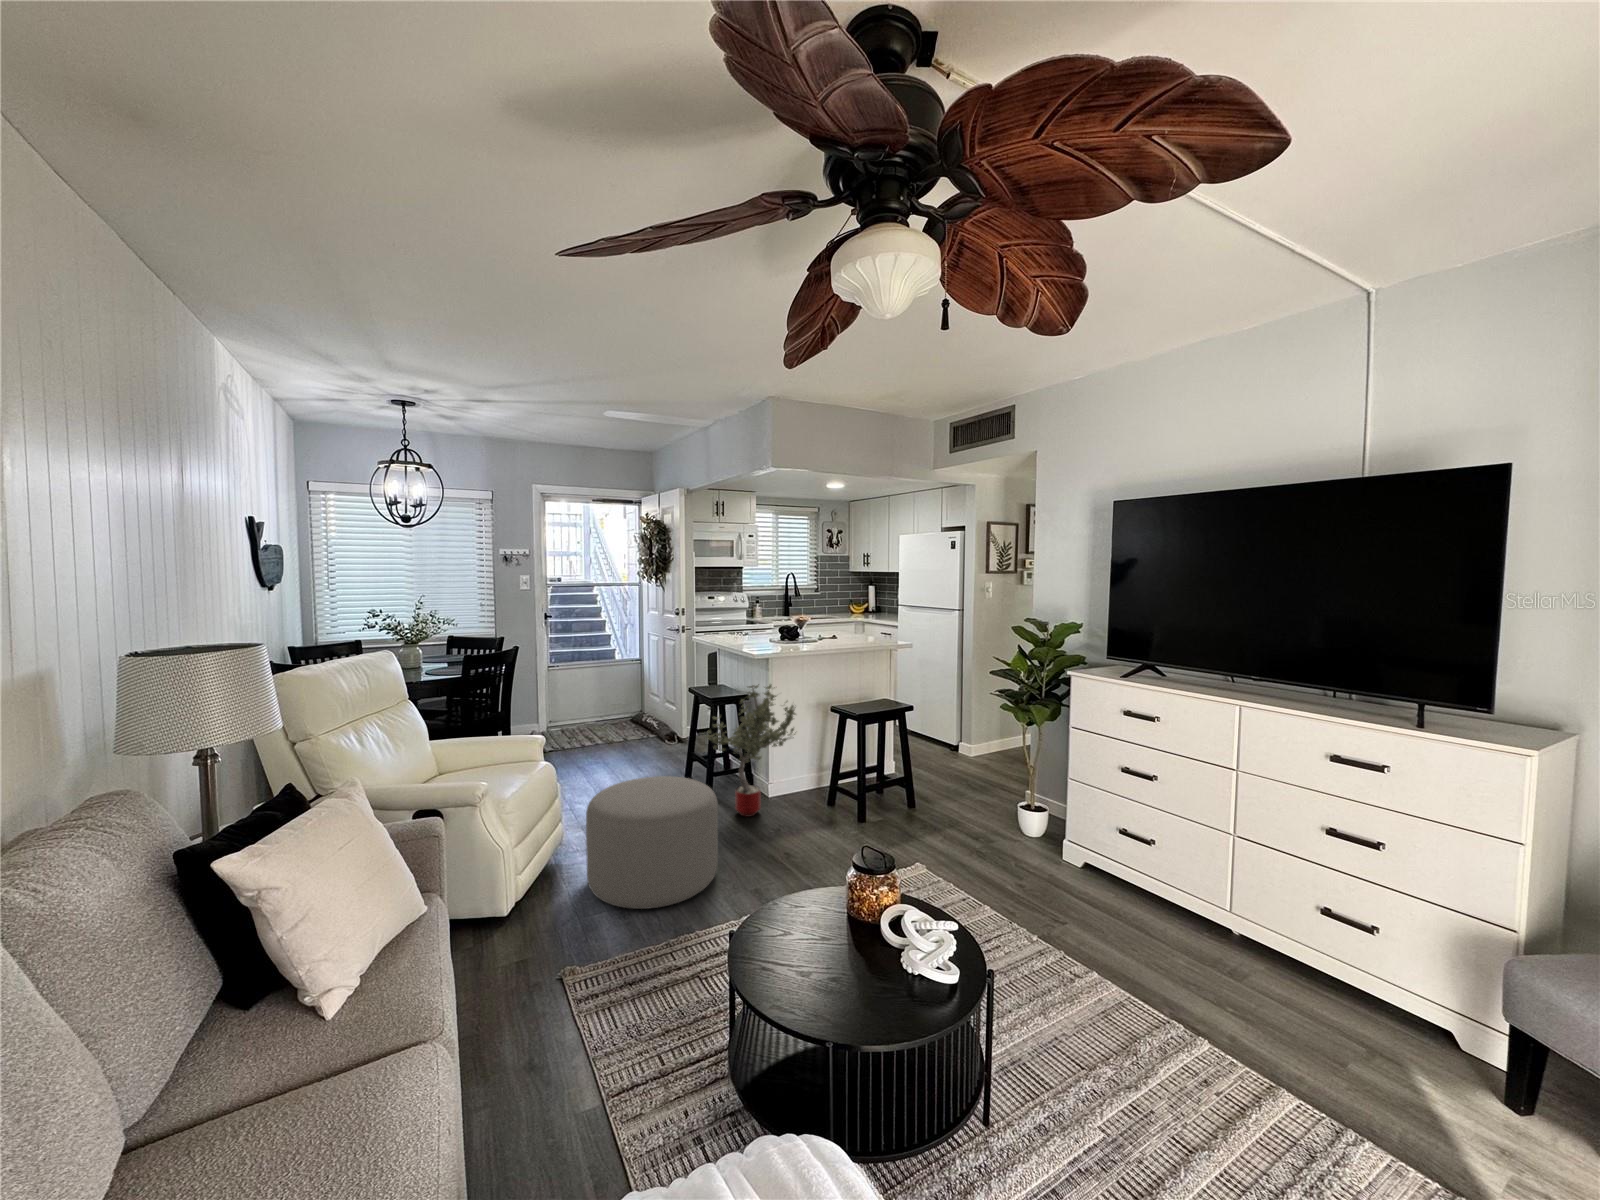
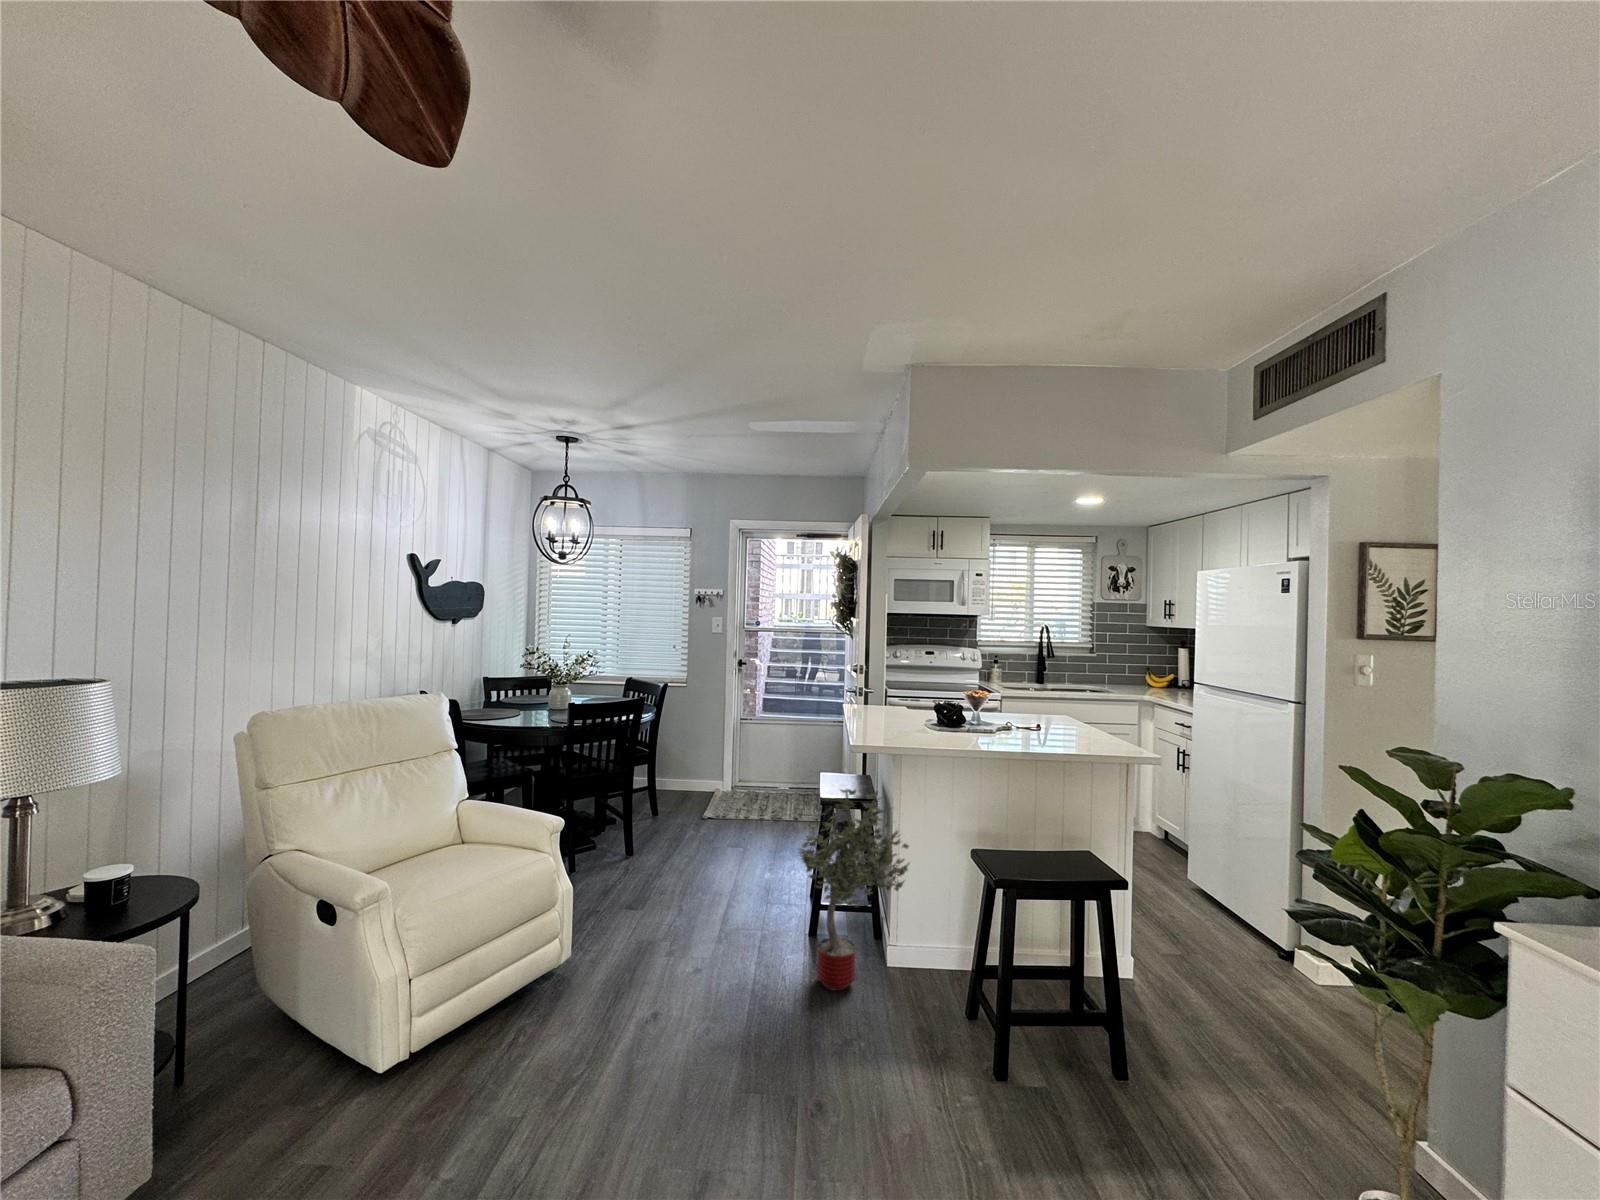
ottoman: present [586,776,718,909] -> none [513,900,709,1121]

